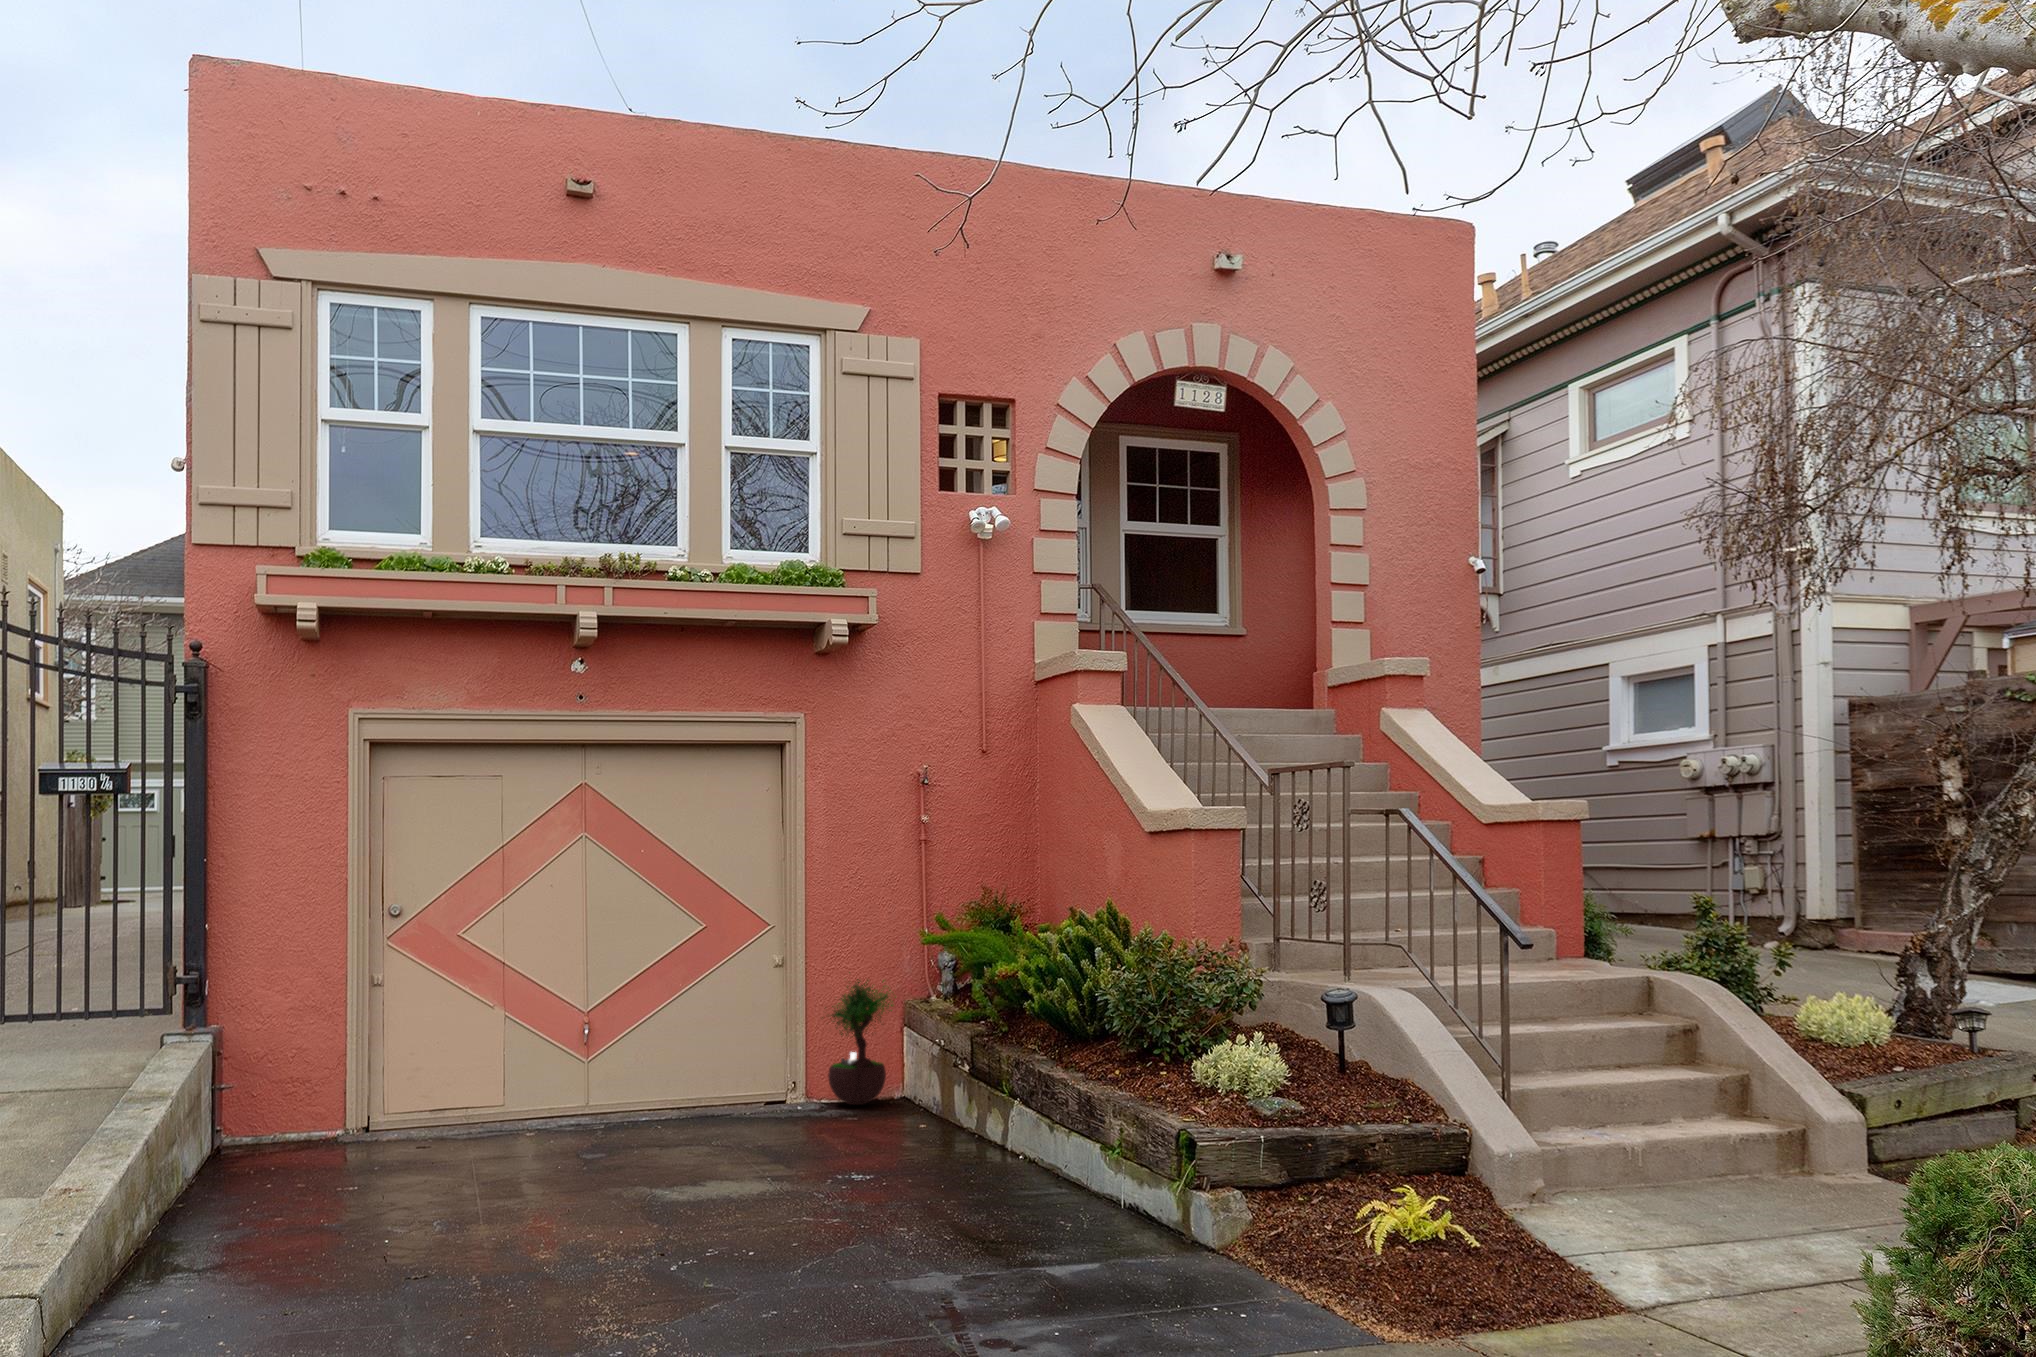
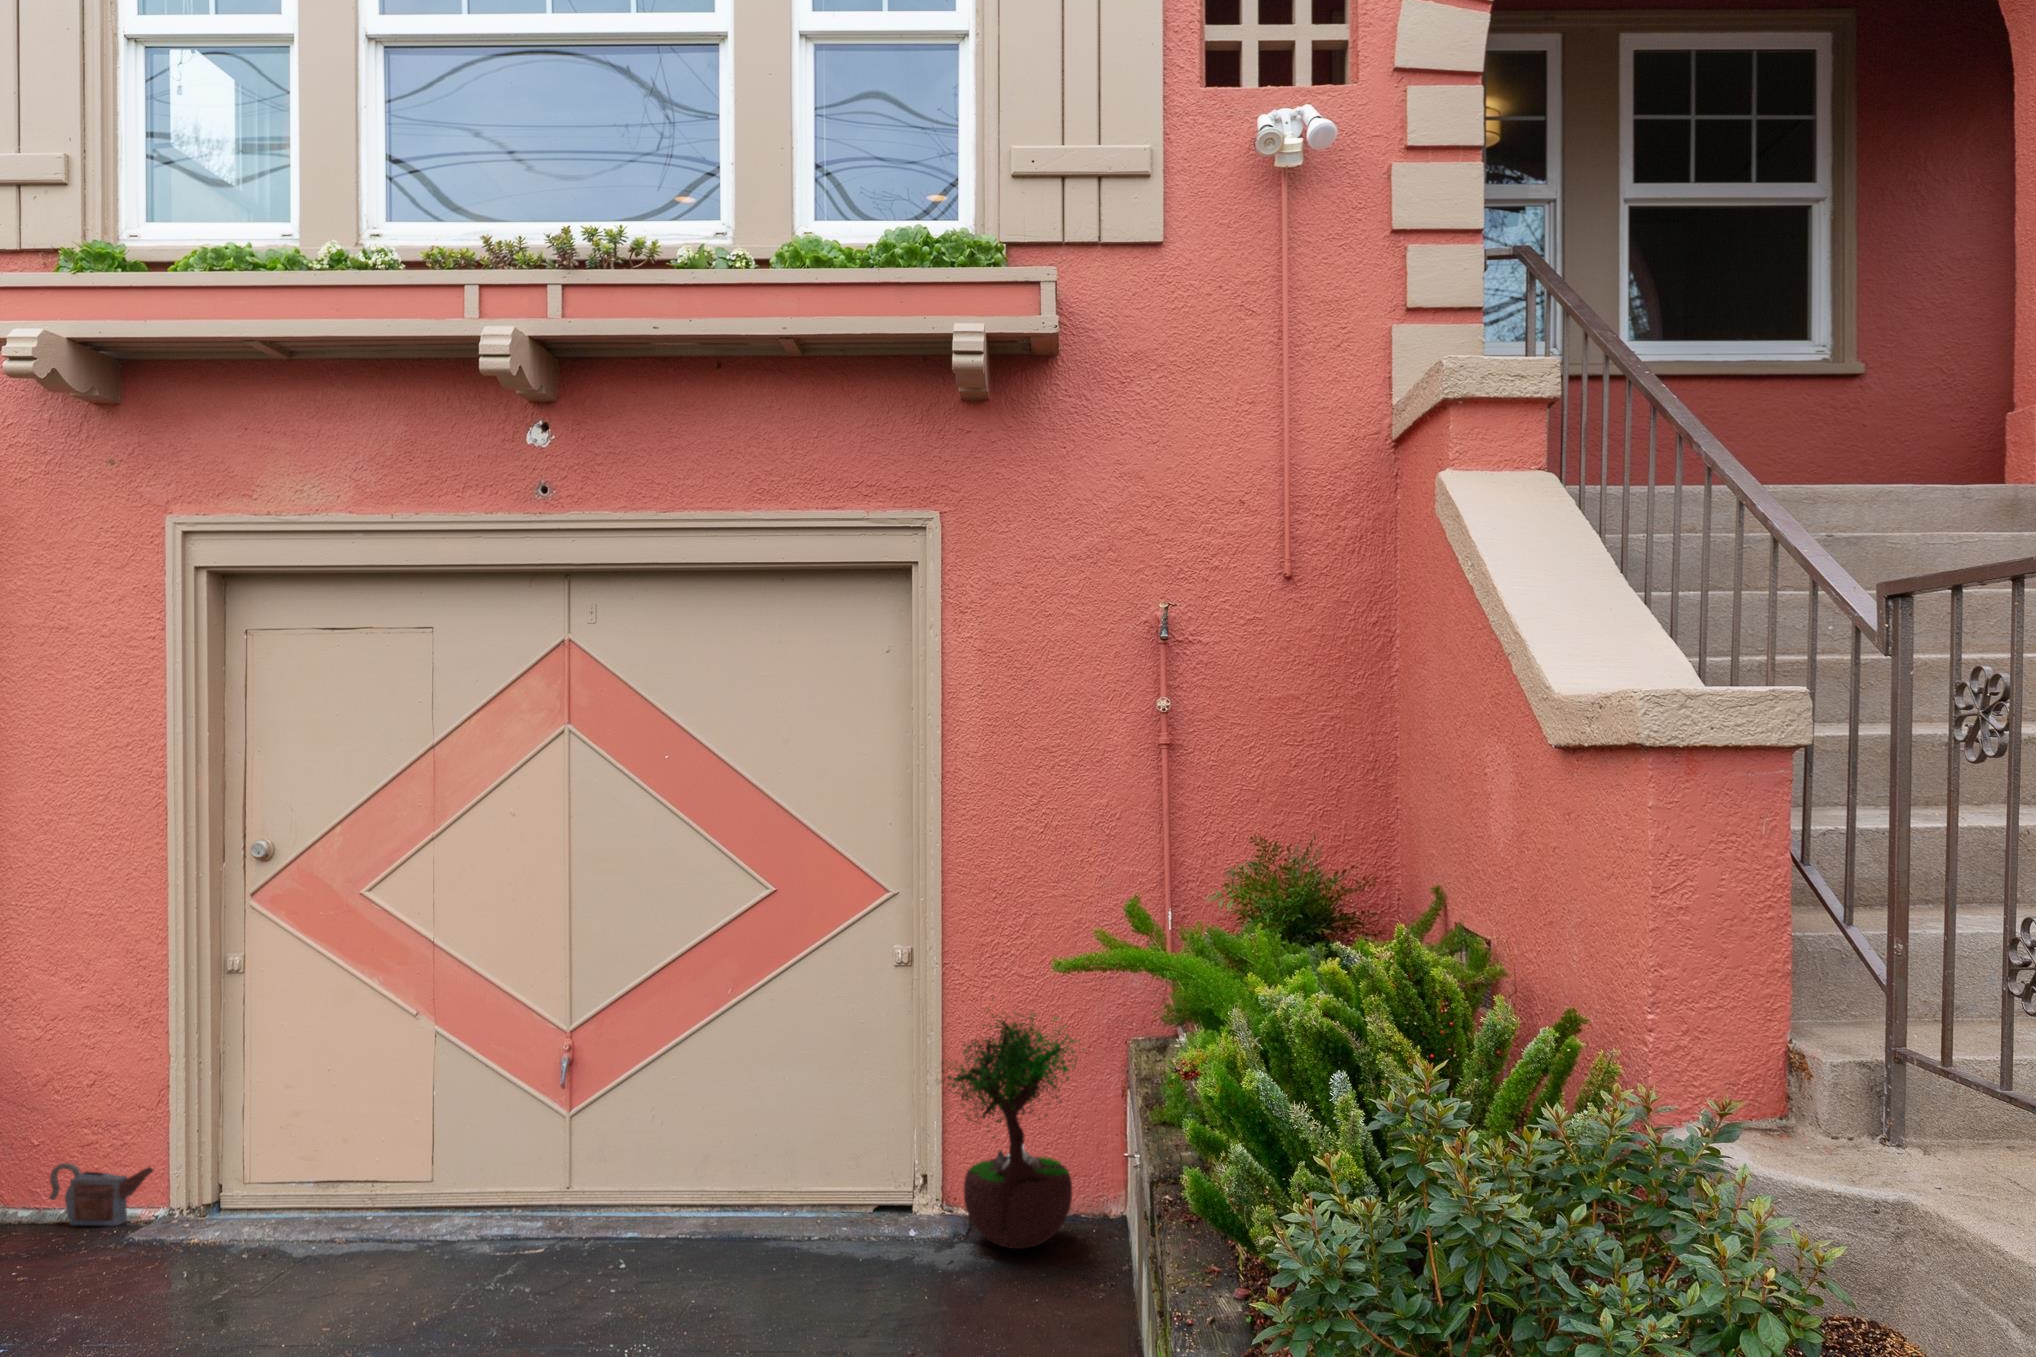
watering can: none [272,1105,343,1144] -> present [49,1163,154,1226]

